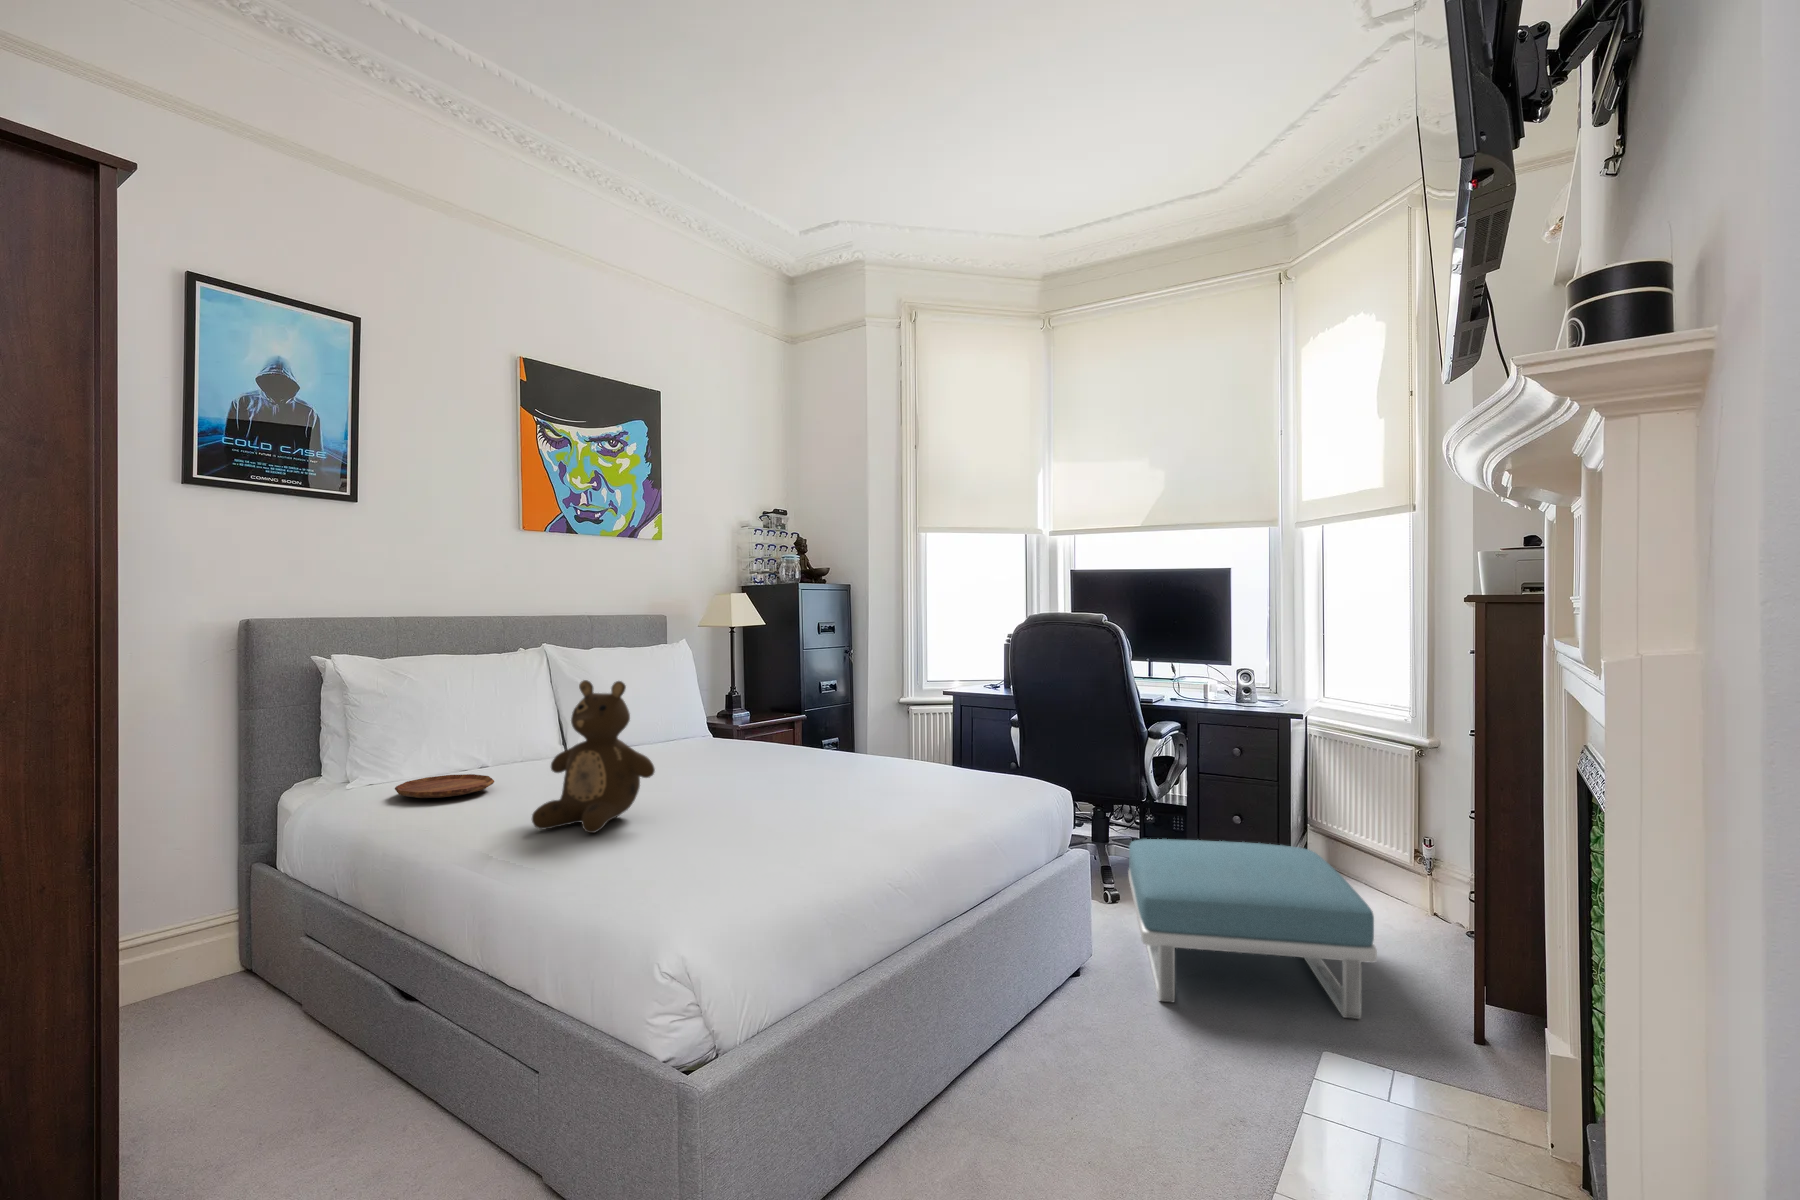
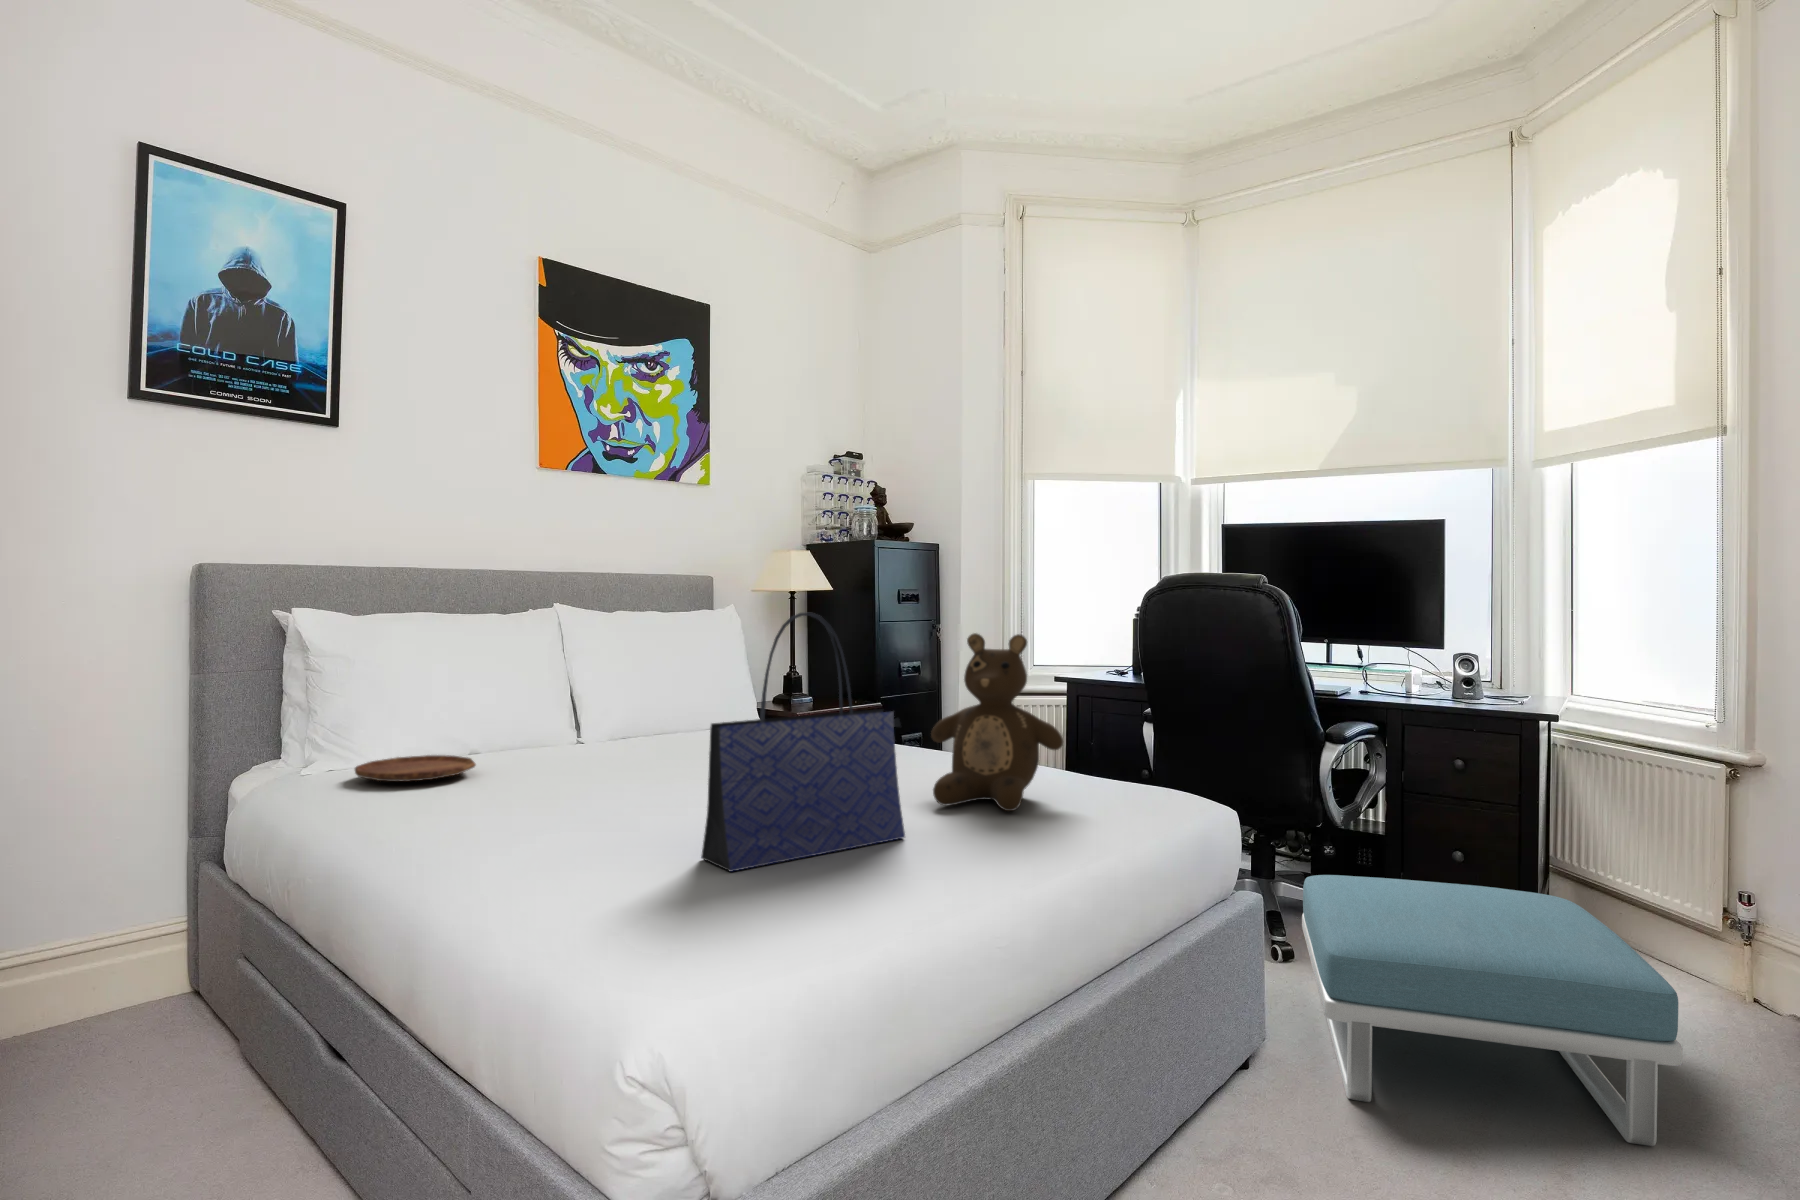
tote bag: none [698,667,844,860] -> present [701,613,905,872]
teddy bear: present [532,680,655,833] -> present [931,633,1063,811]

